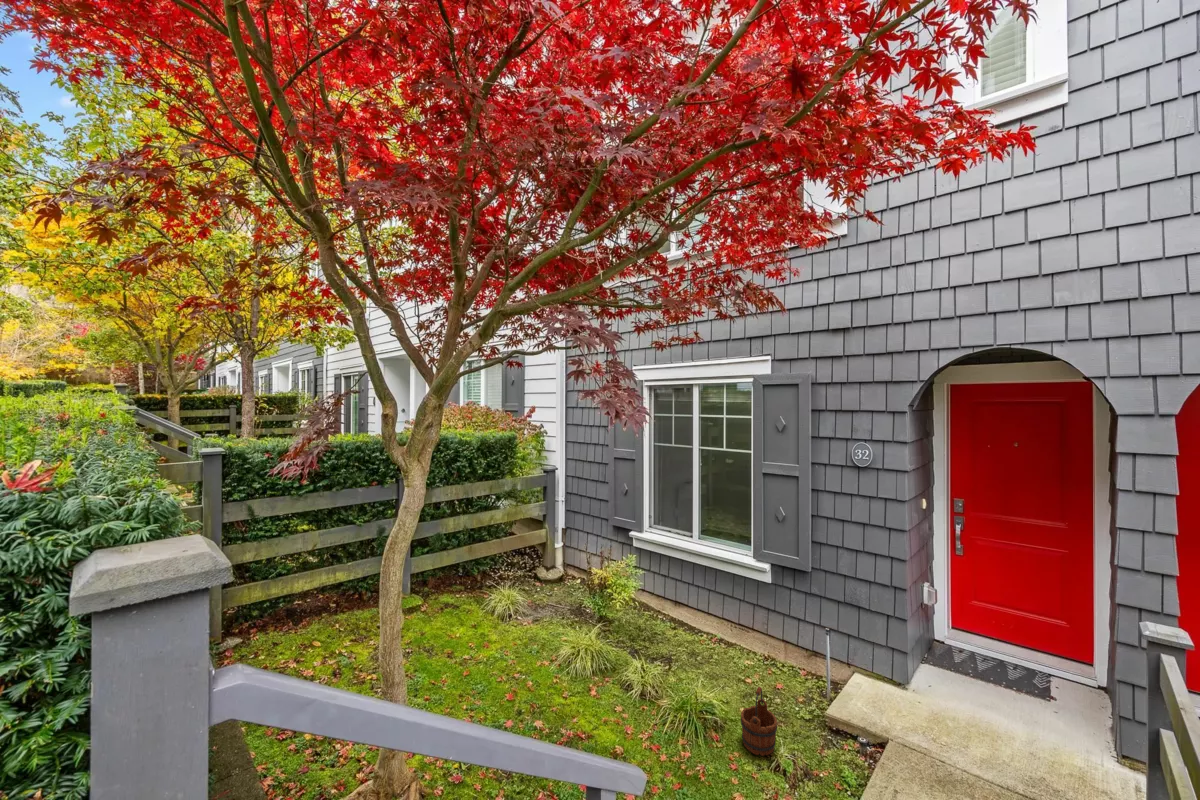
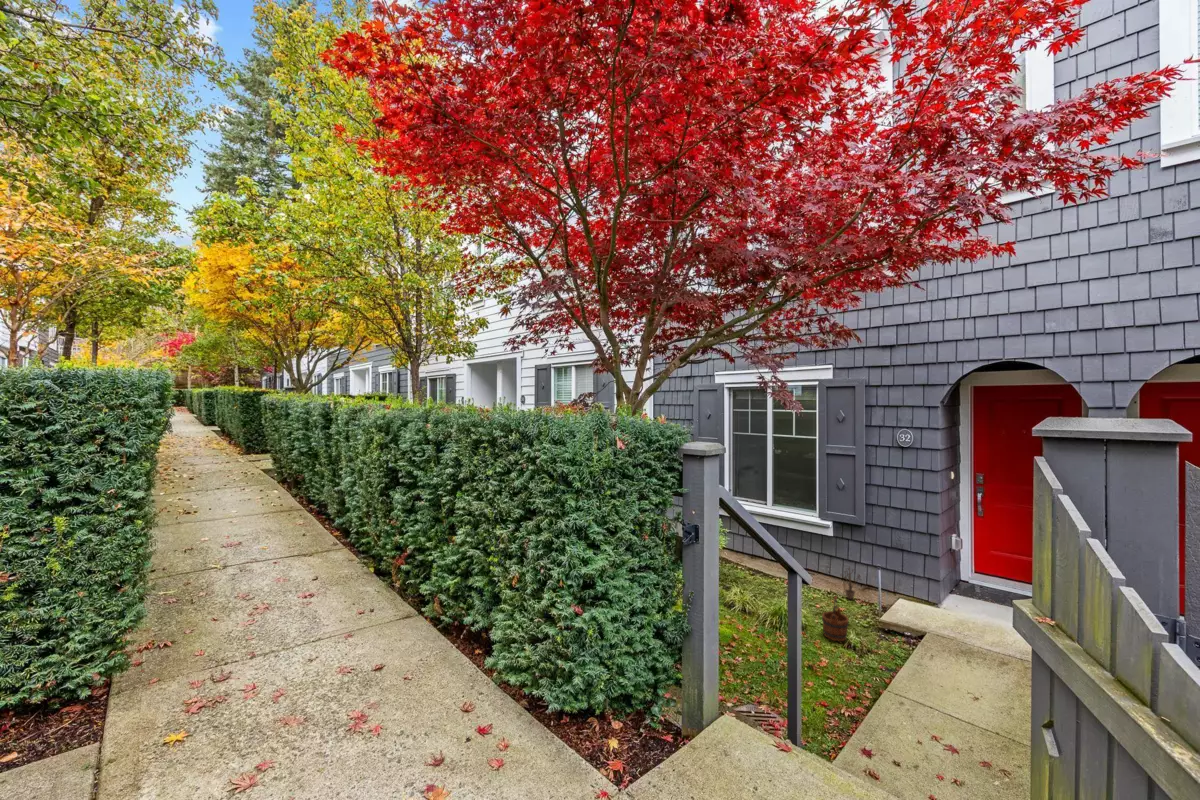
decorative plant: none [776,625,806,670] -> present [838,568,860,599]

